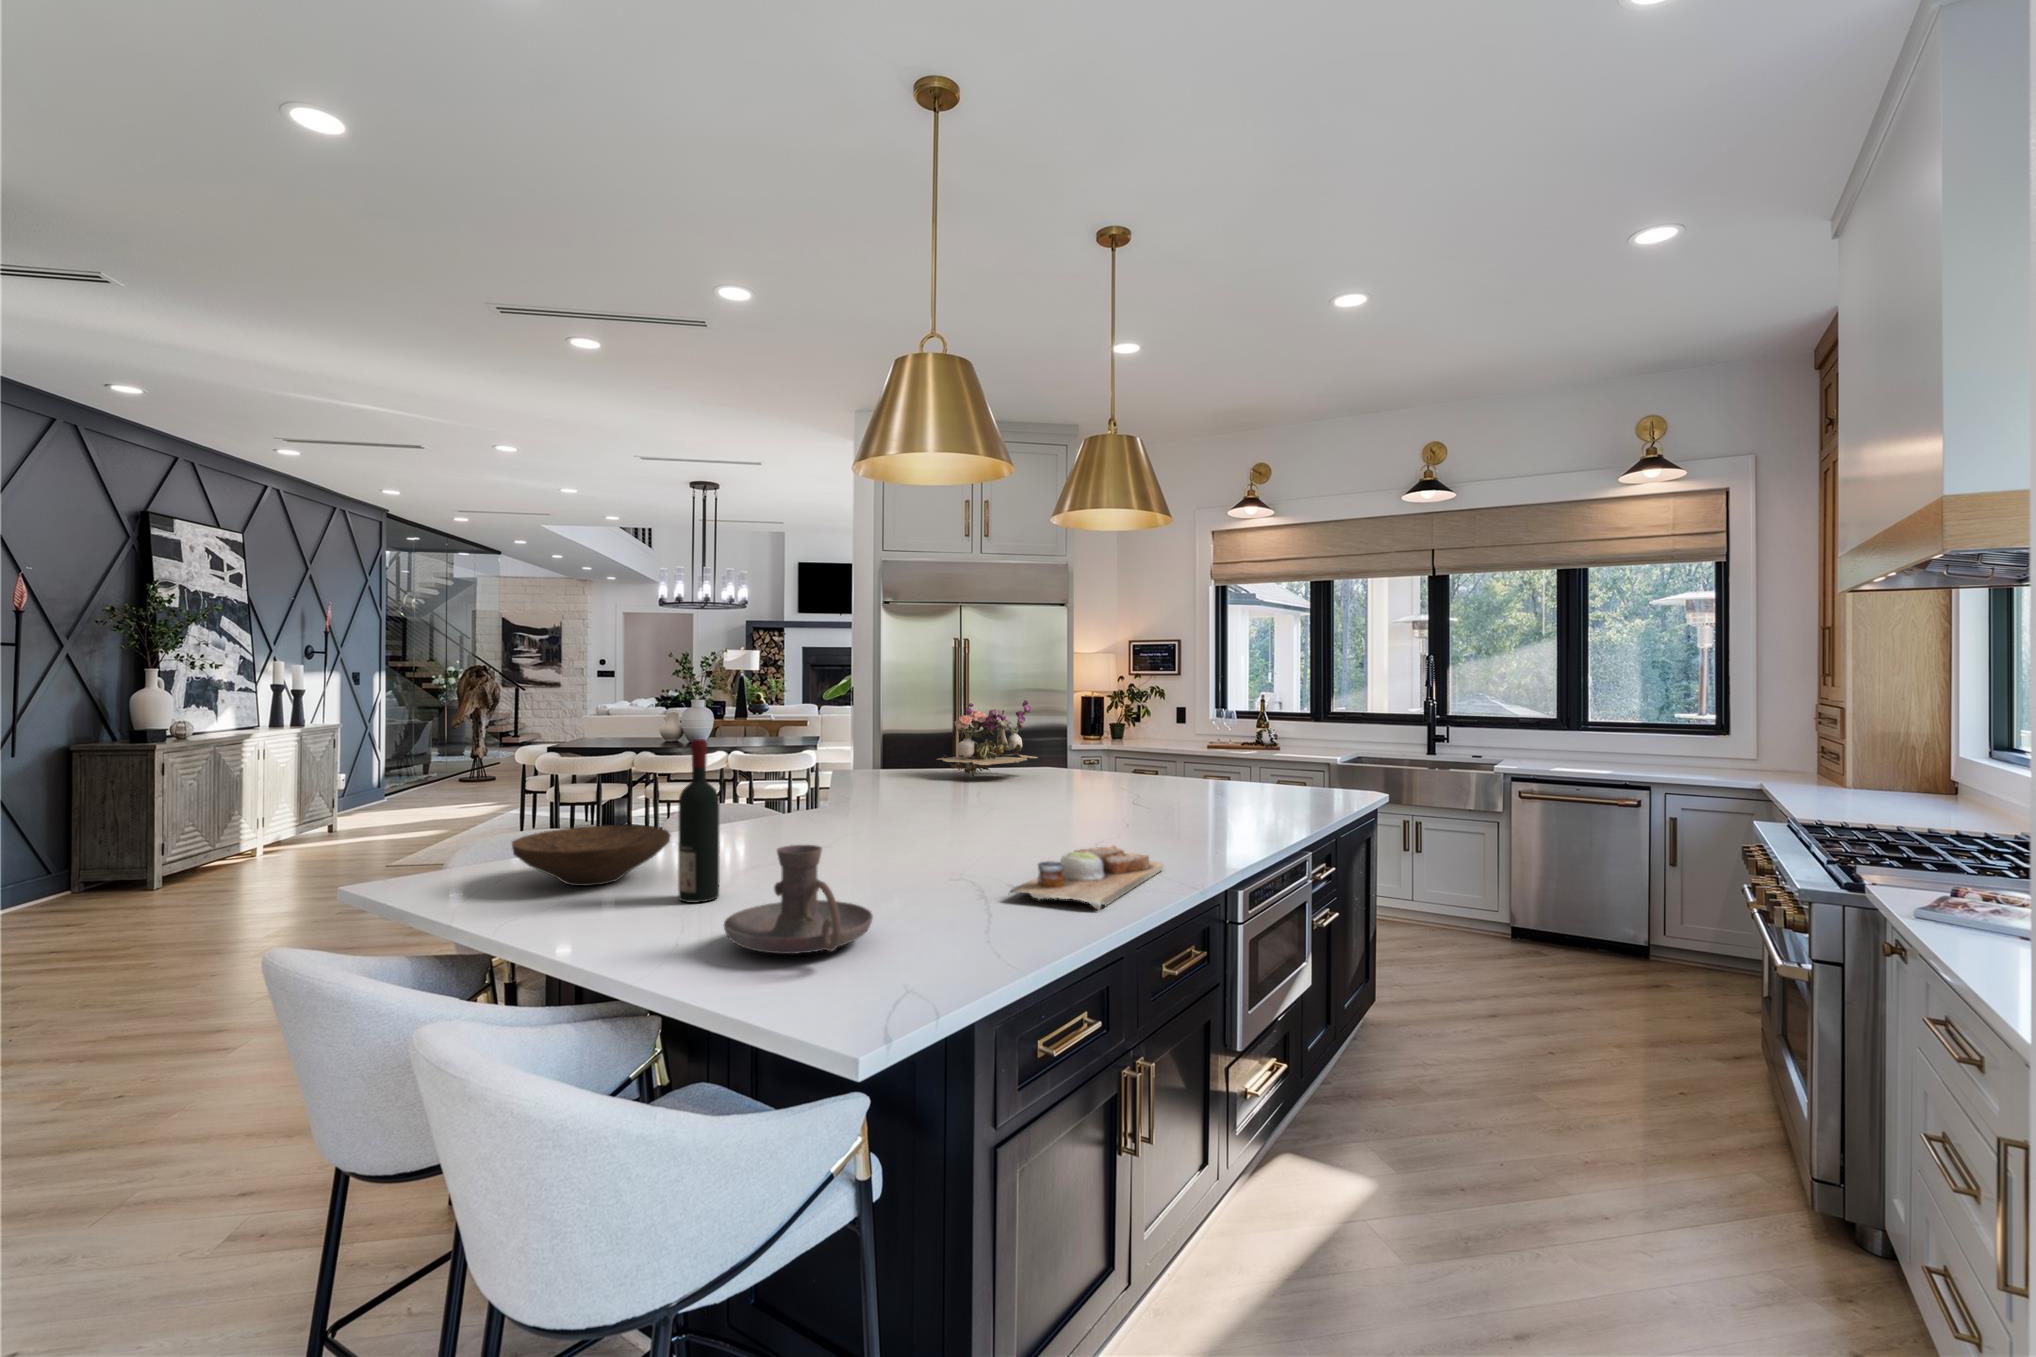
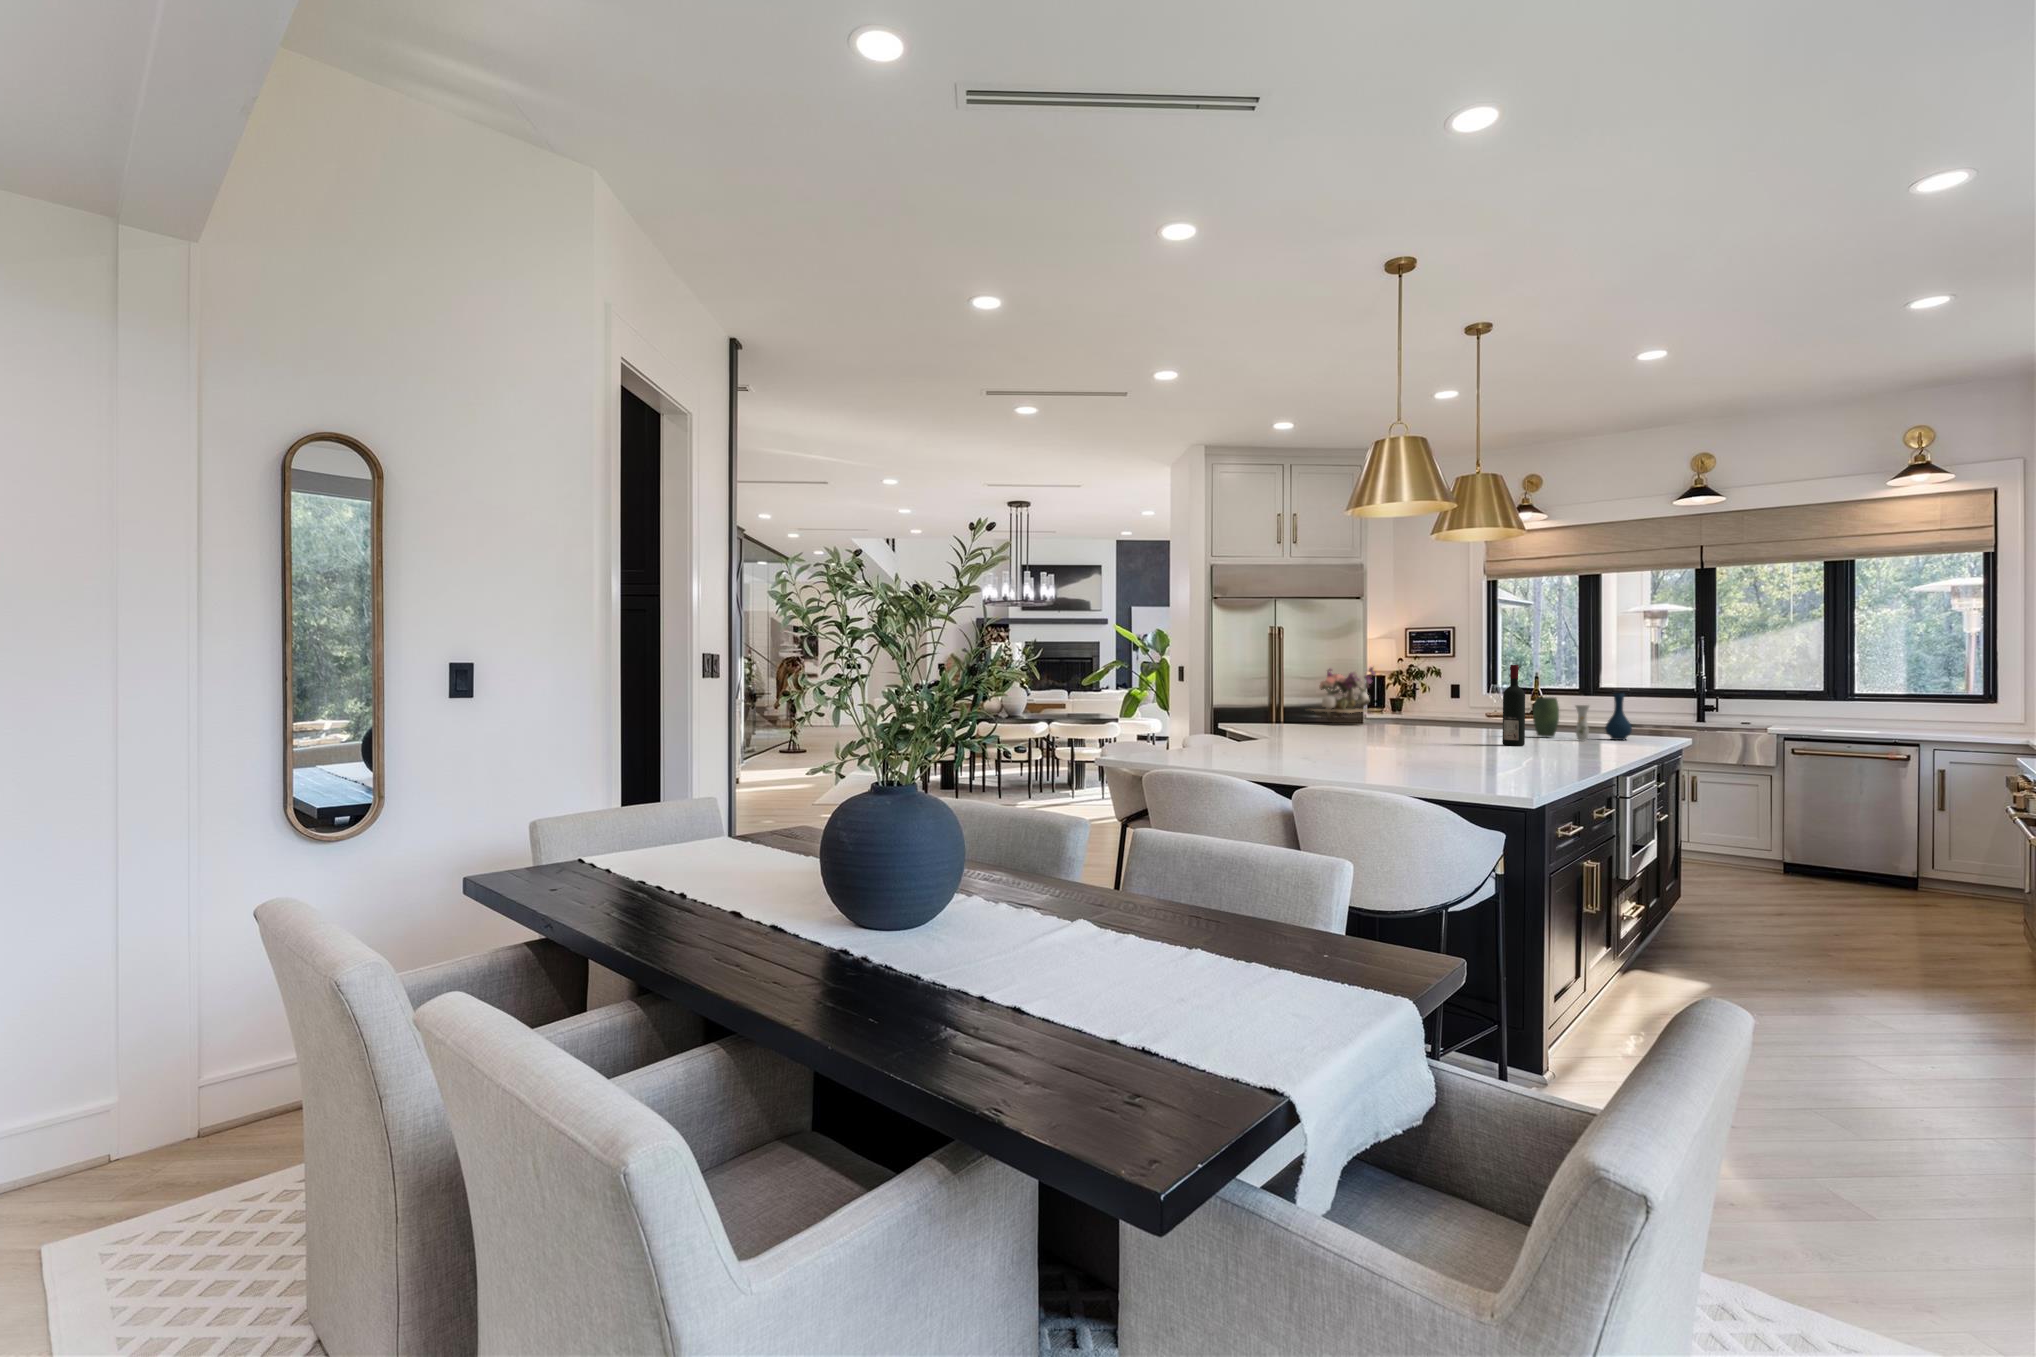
wine bottle: present [678,739,719,903] -> present [1502,665,1525,746]
vase: none [1184,751,1305,821] -> present [1533,693,1632,740]
wooden bowl: present [512,825,670,886] -> none [1165,723,1251,751]
candle holder: present [724,845,873,954] -> none [1352,714,1437,765]
cutting board: present [1010,846,1163,910] -> none [1482,736,1561,761]

